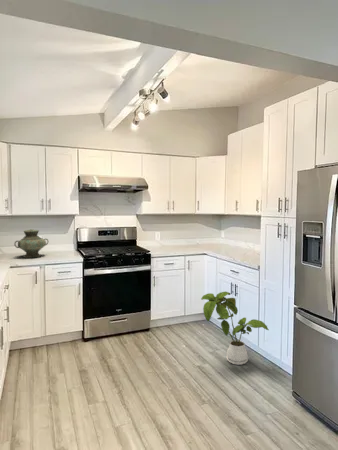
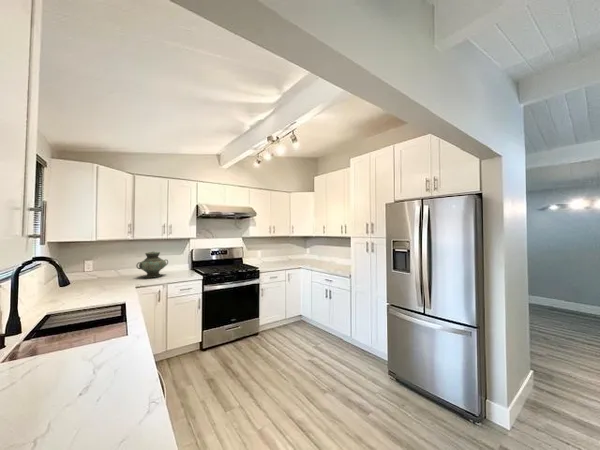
house plant: present [201,292,269,365] -> none [309,297,364,356]

